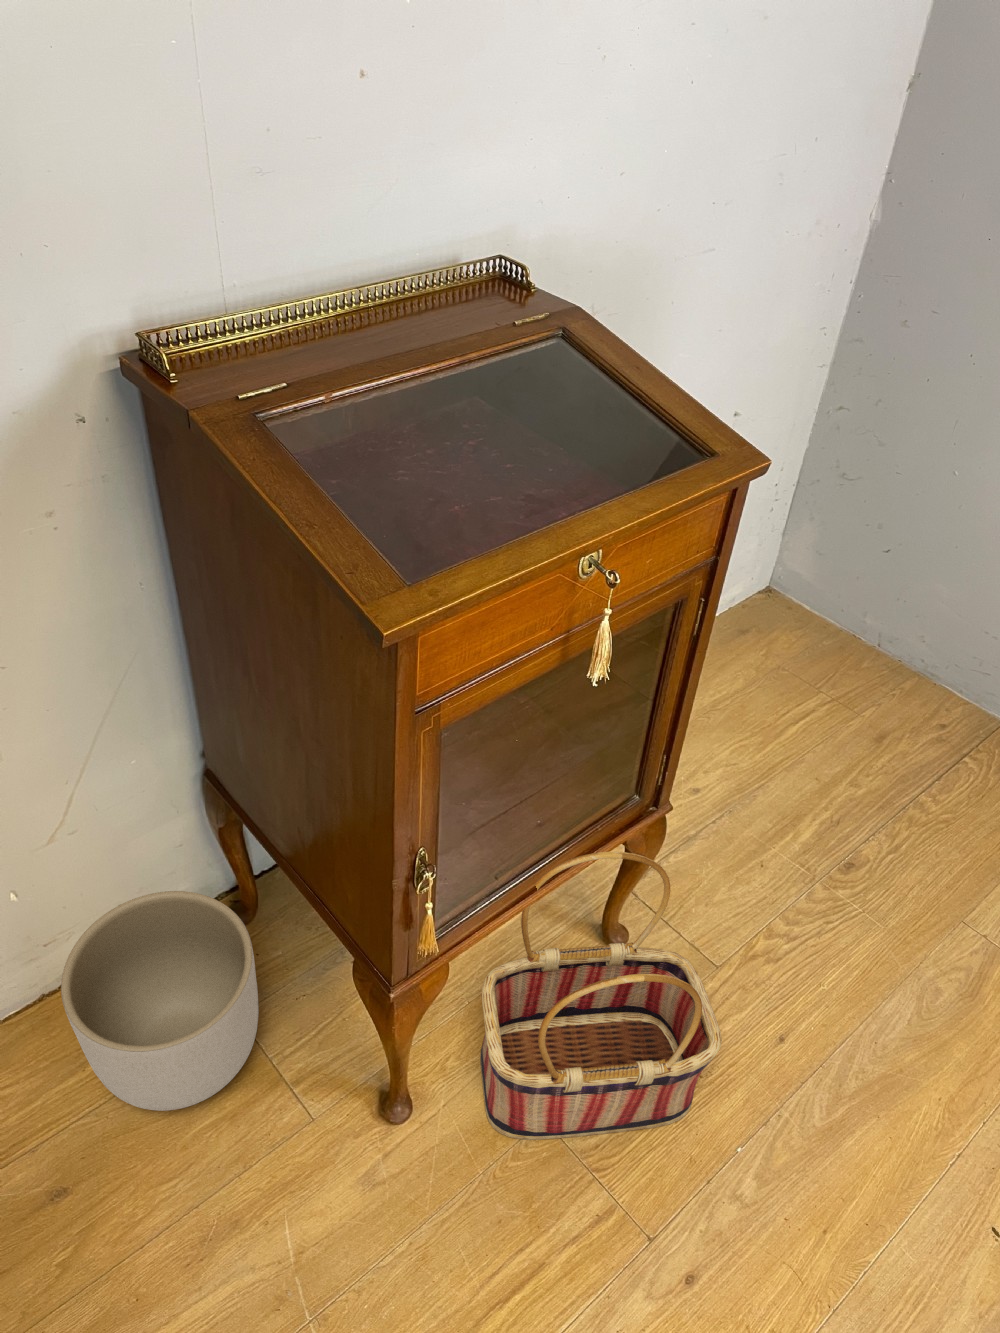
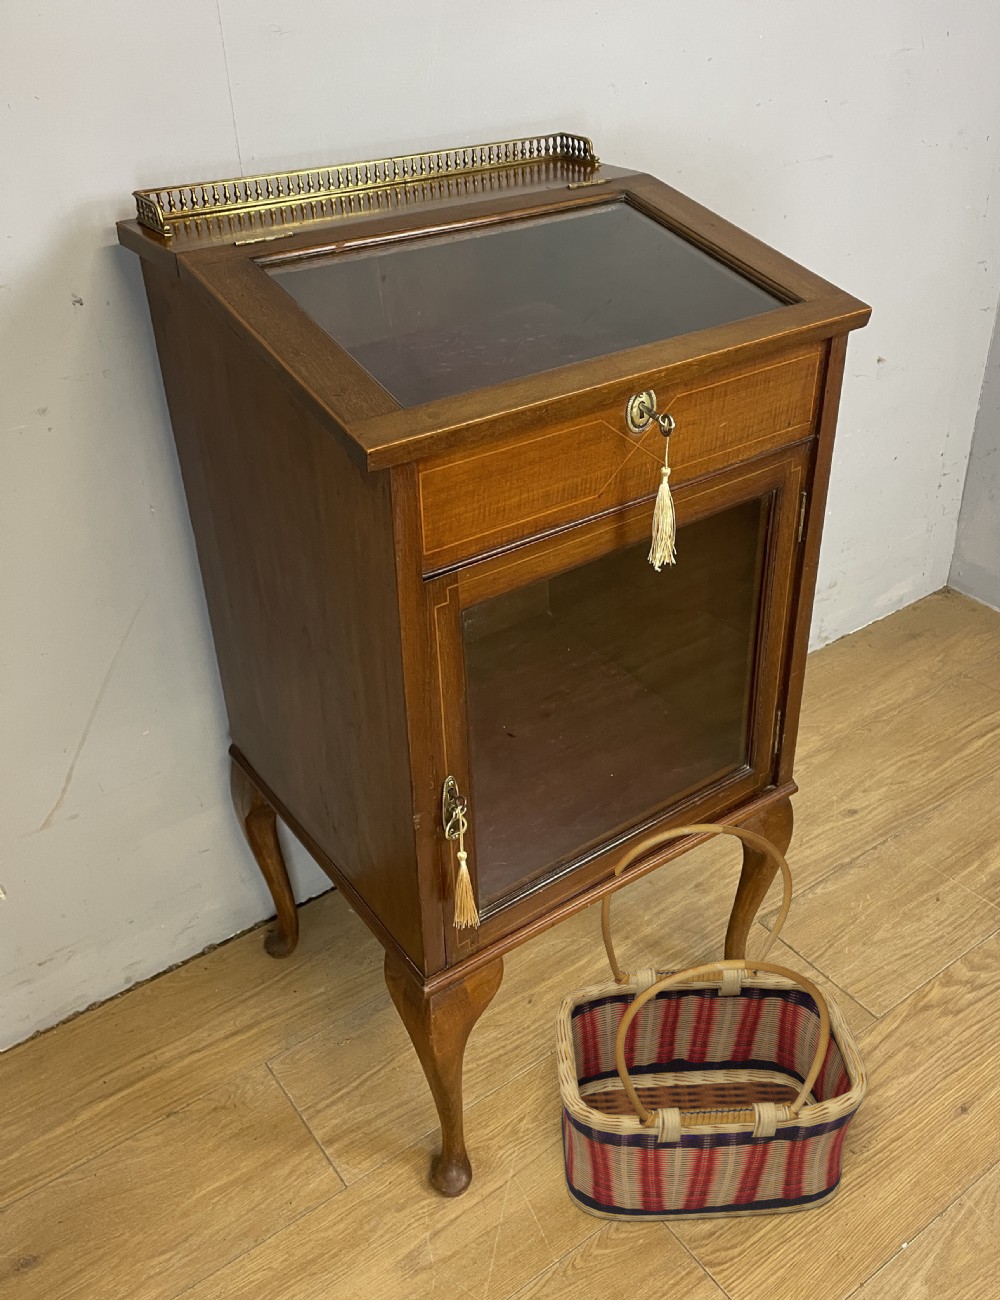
planter: present [61,891,259,1111] -> none [45,895,283,1163]

